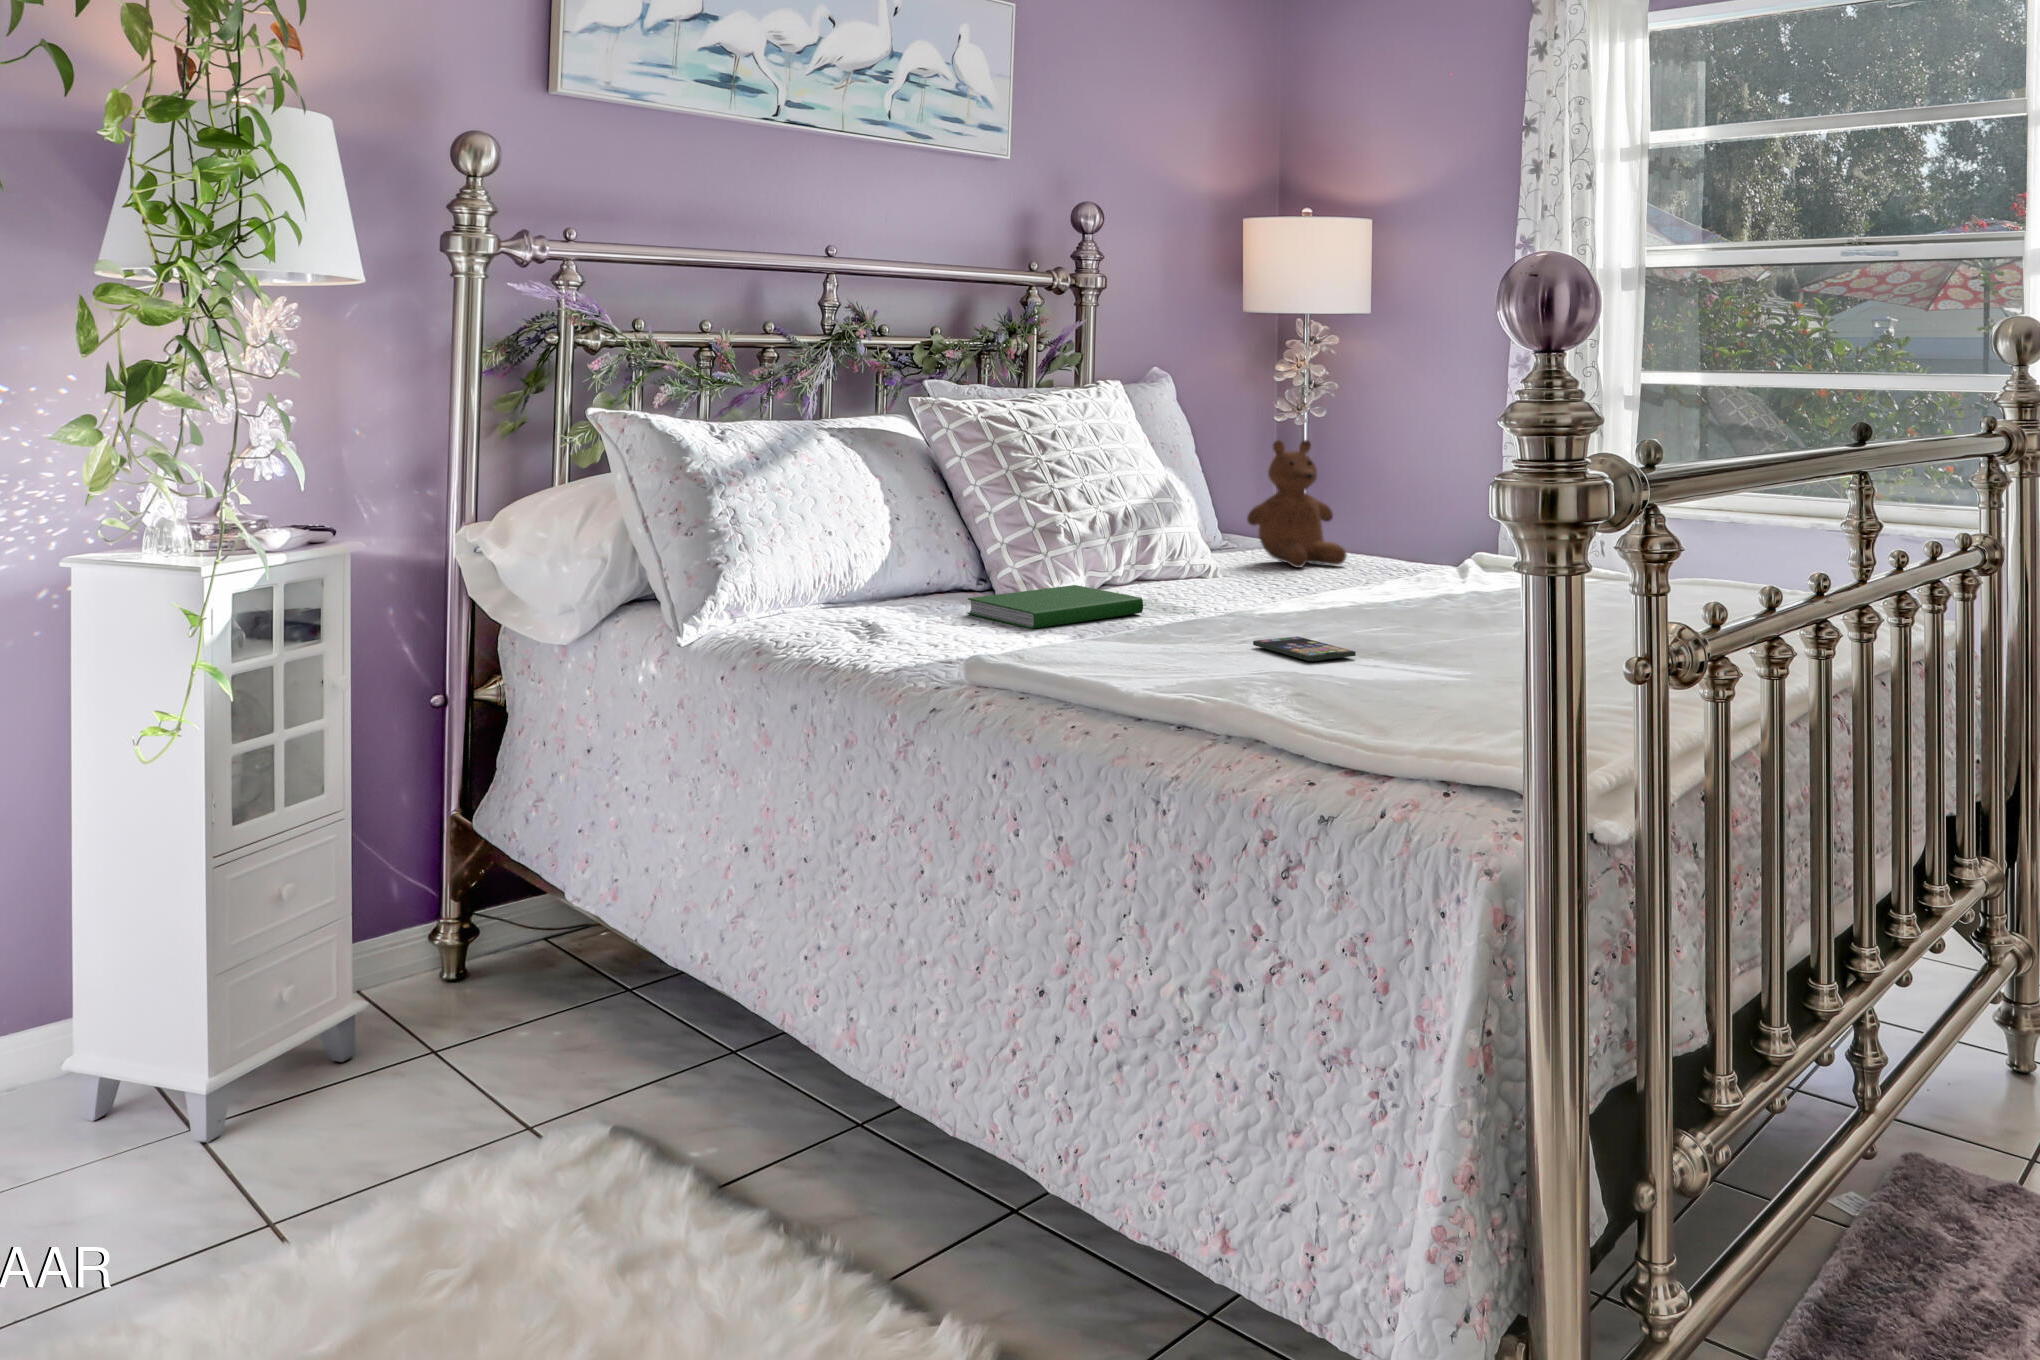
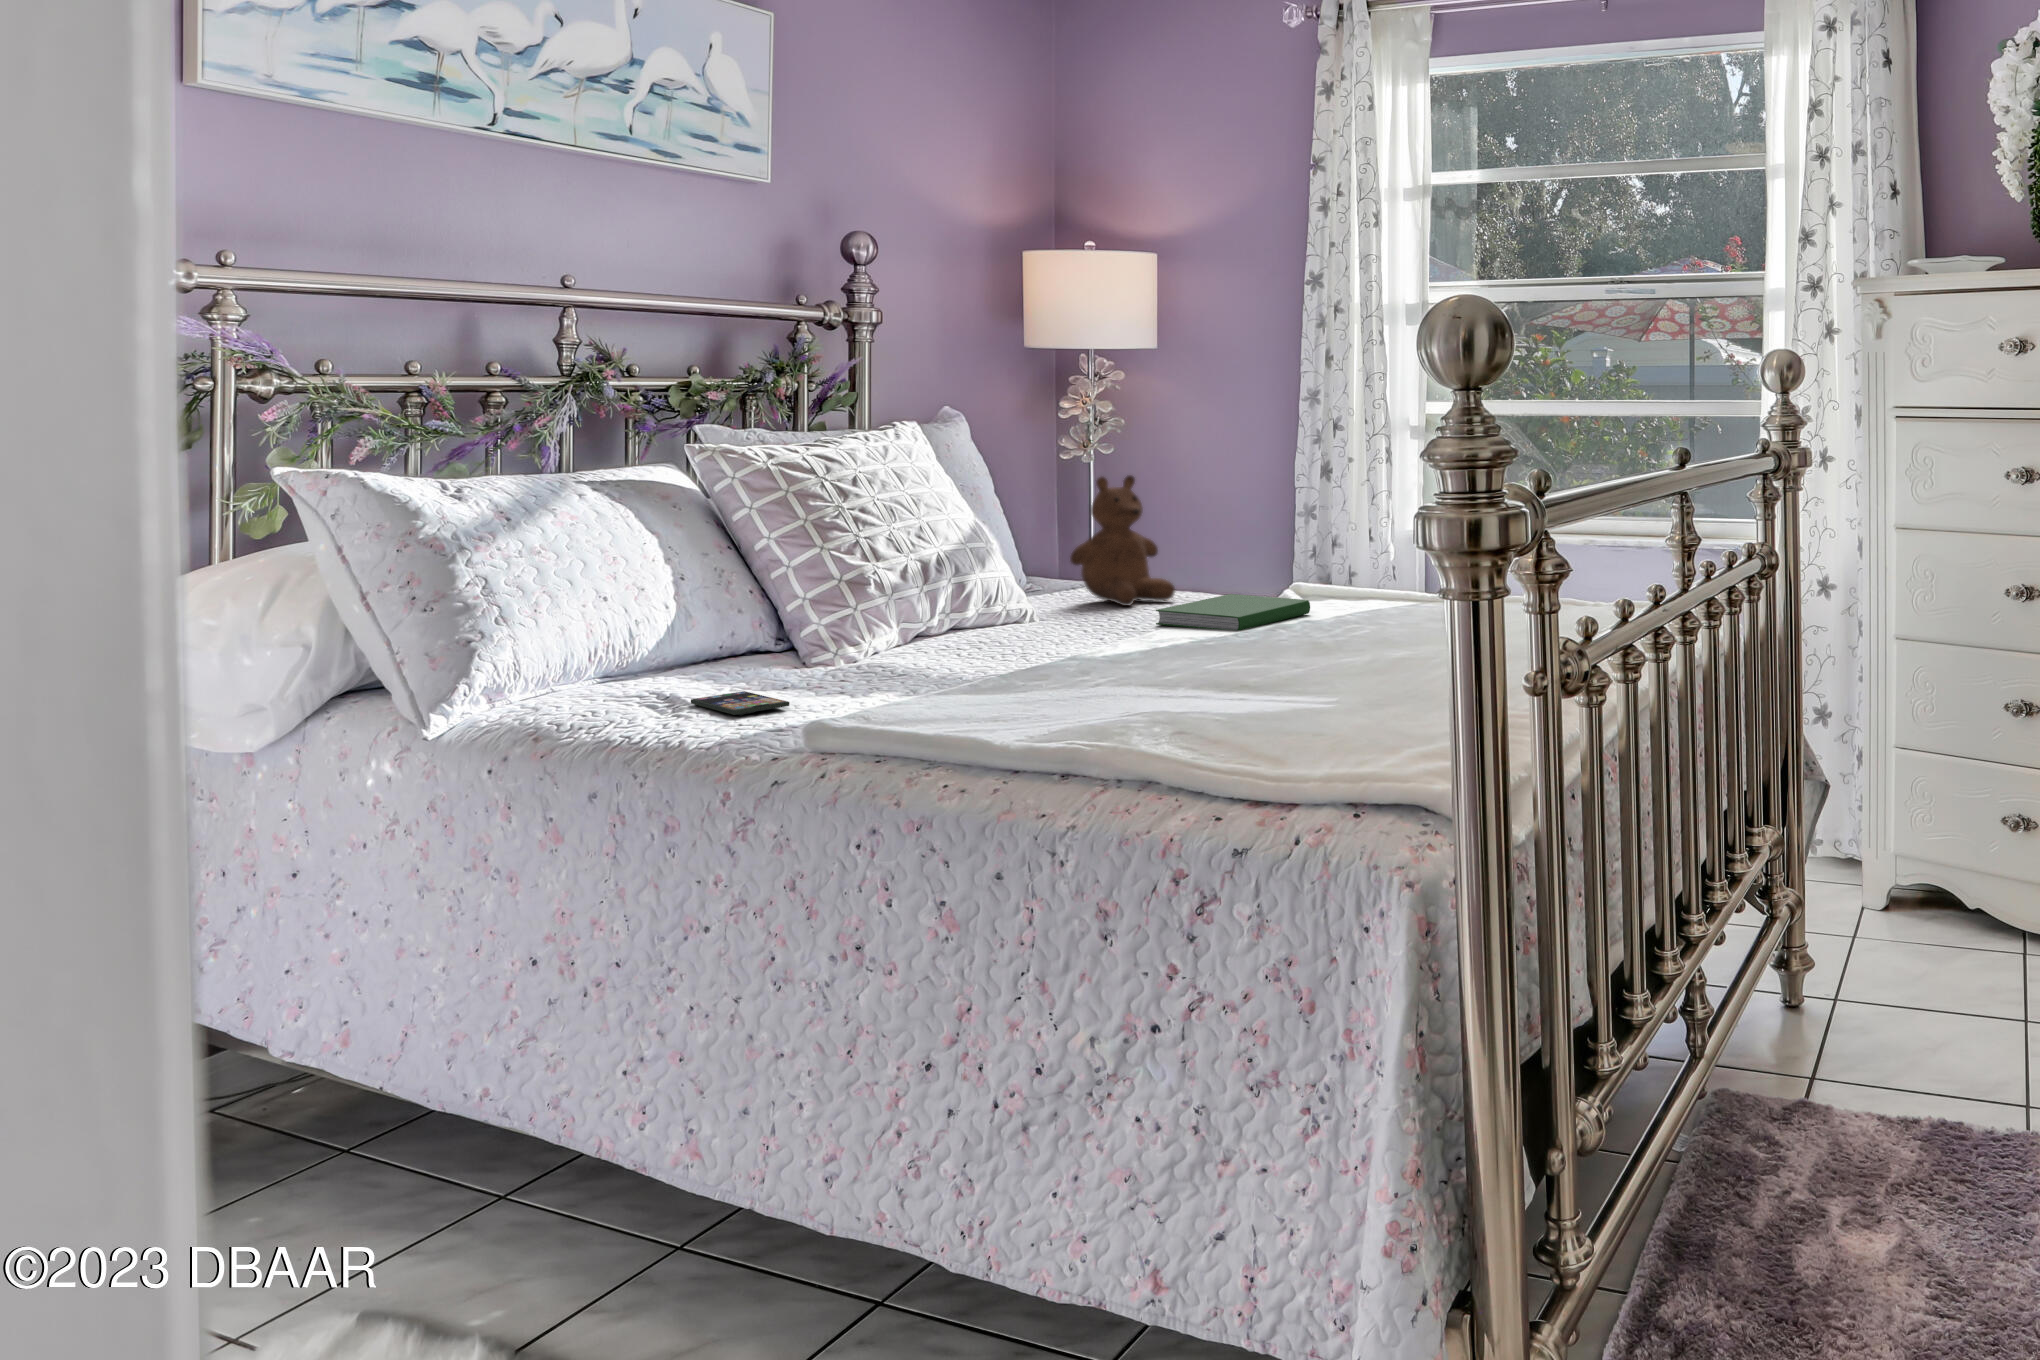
hardcover book: present [968,585,1143,629] -> present [1156,594,1310,631]
smartphone: present [1253,637,1356,662] -> present [691,691,789,715]

